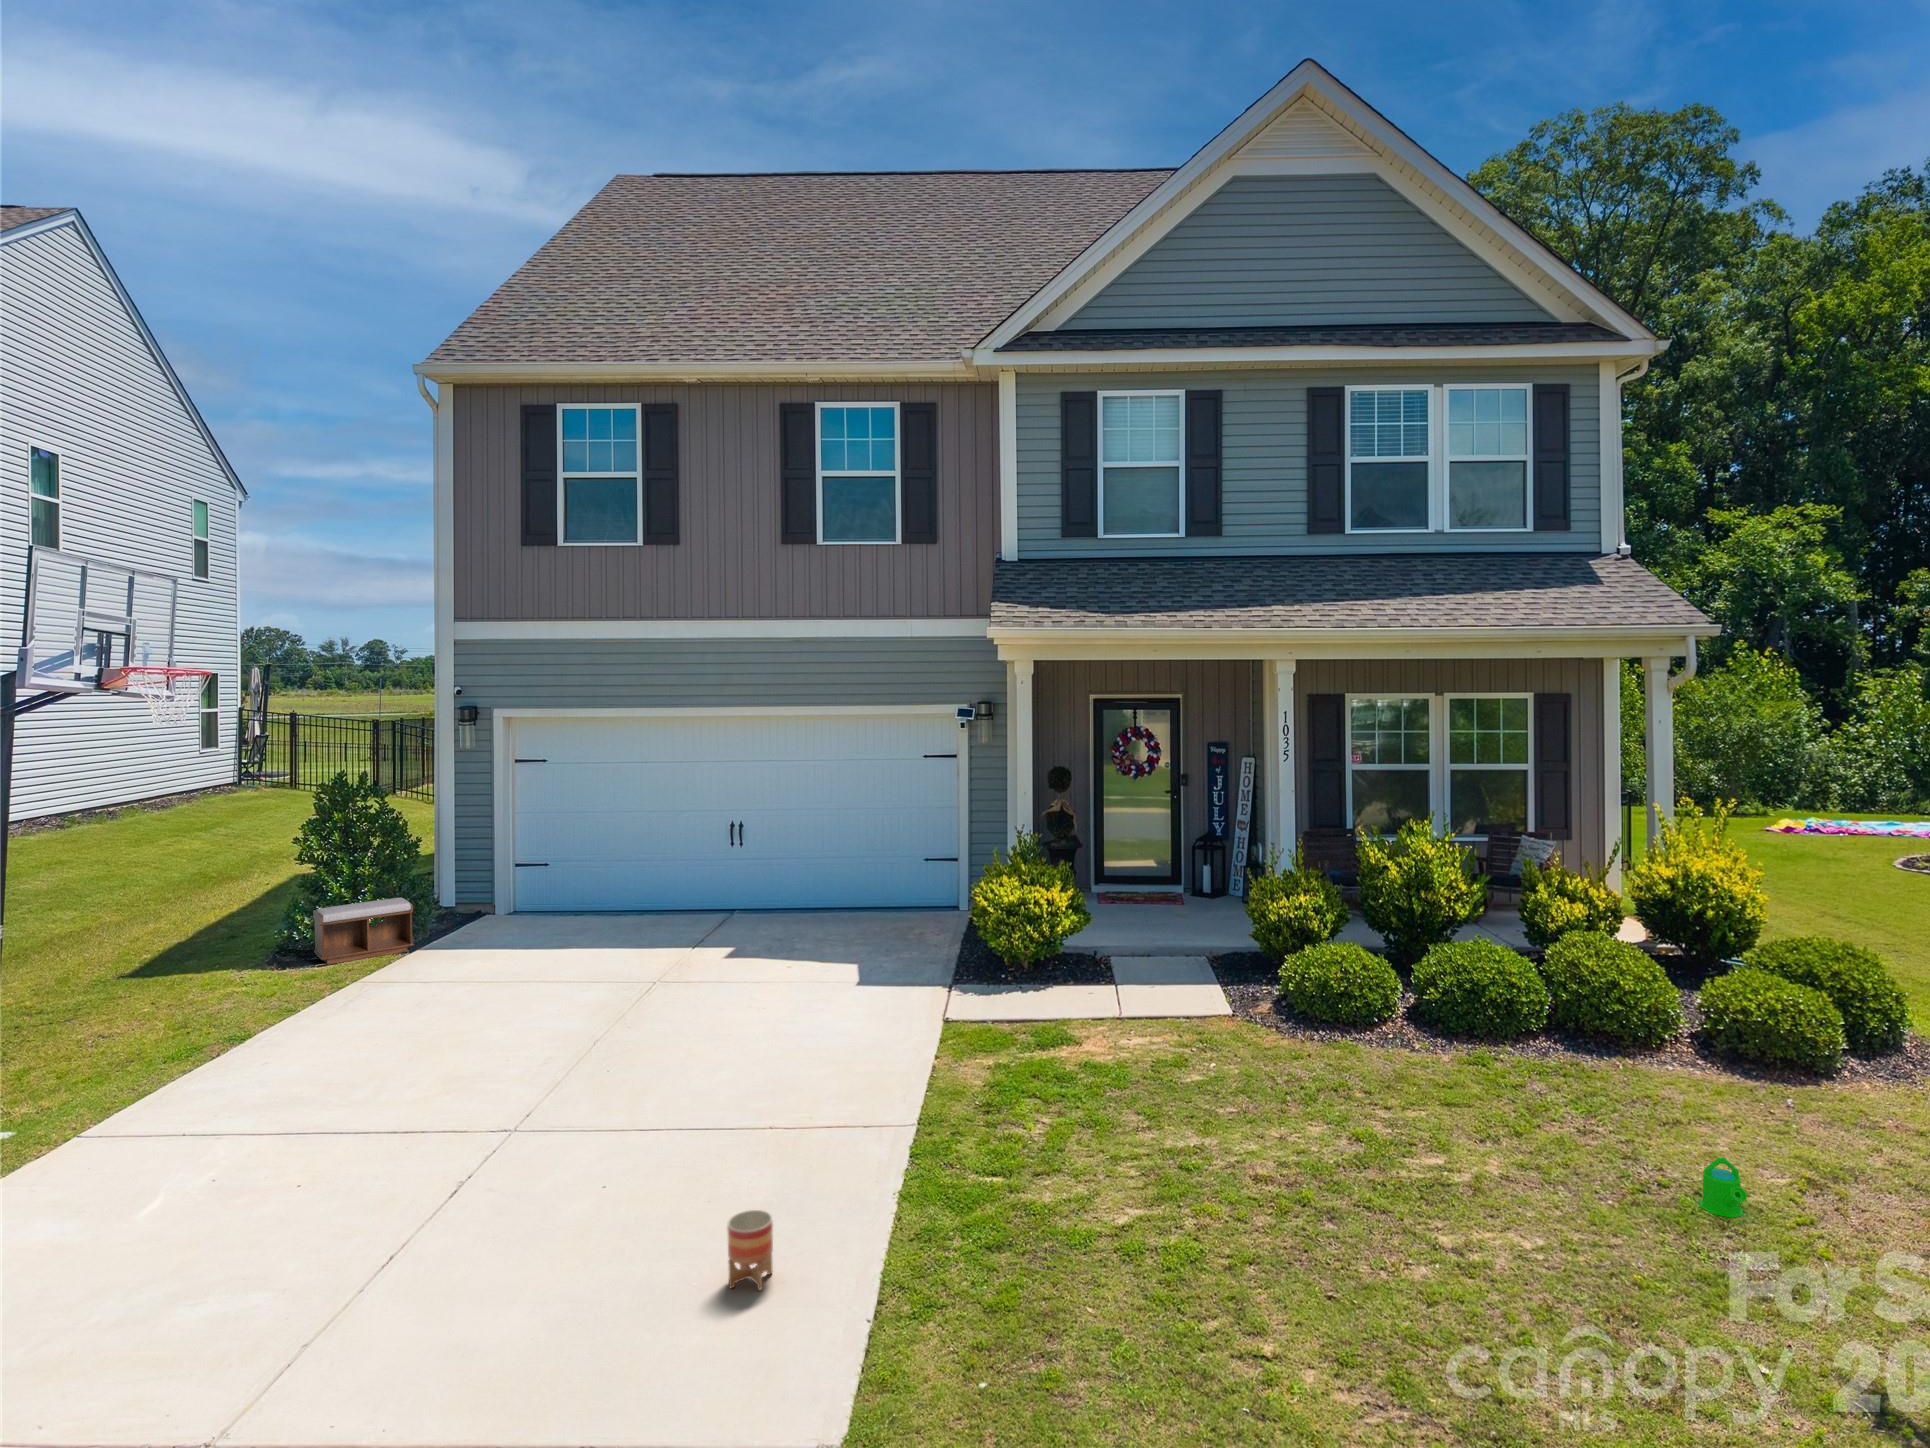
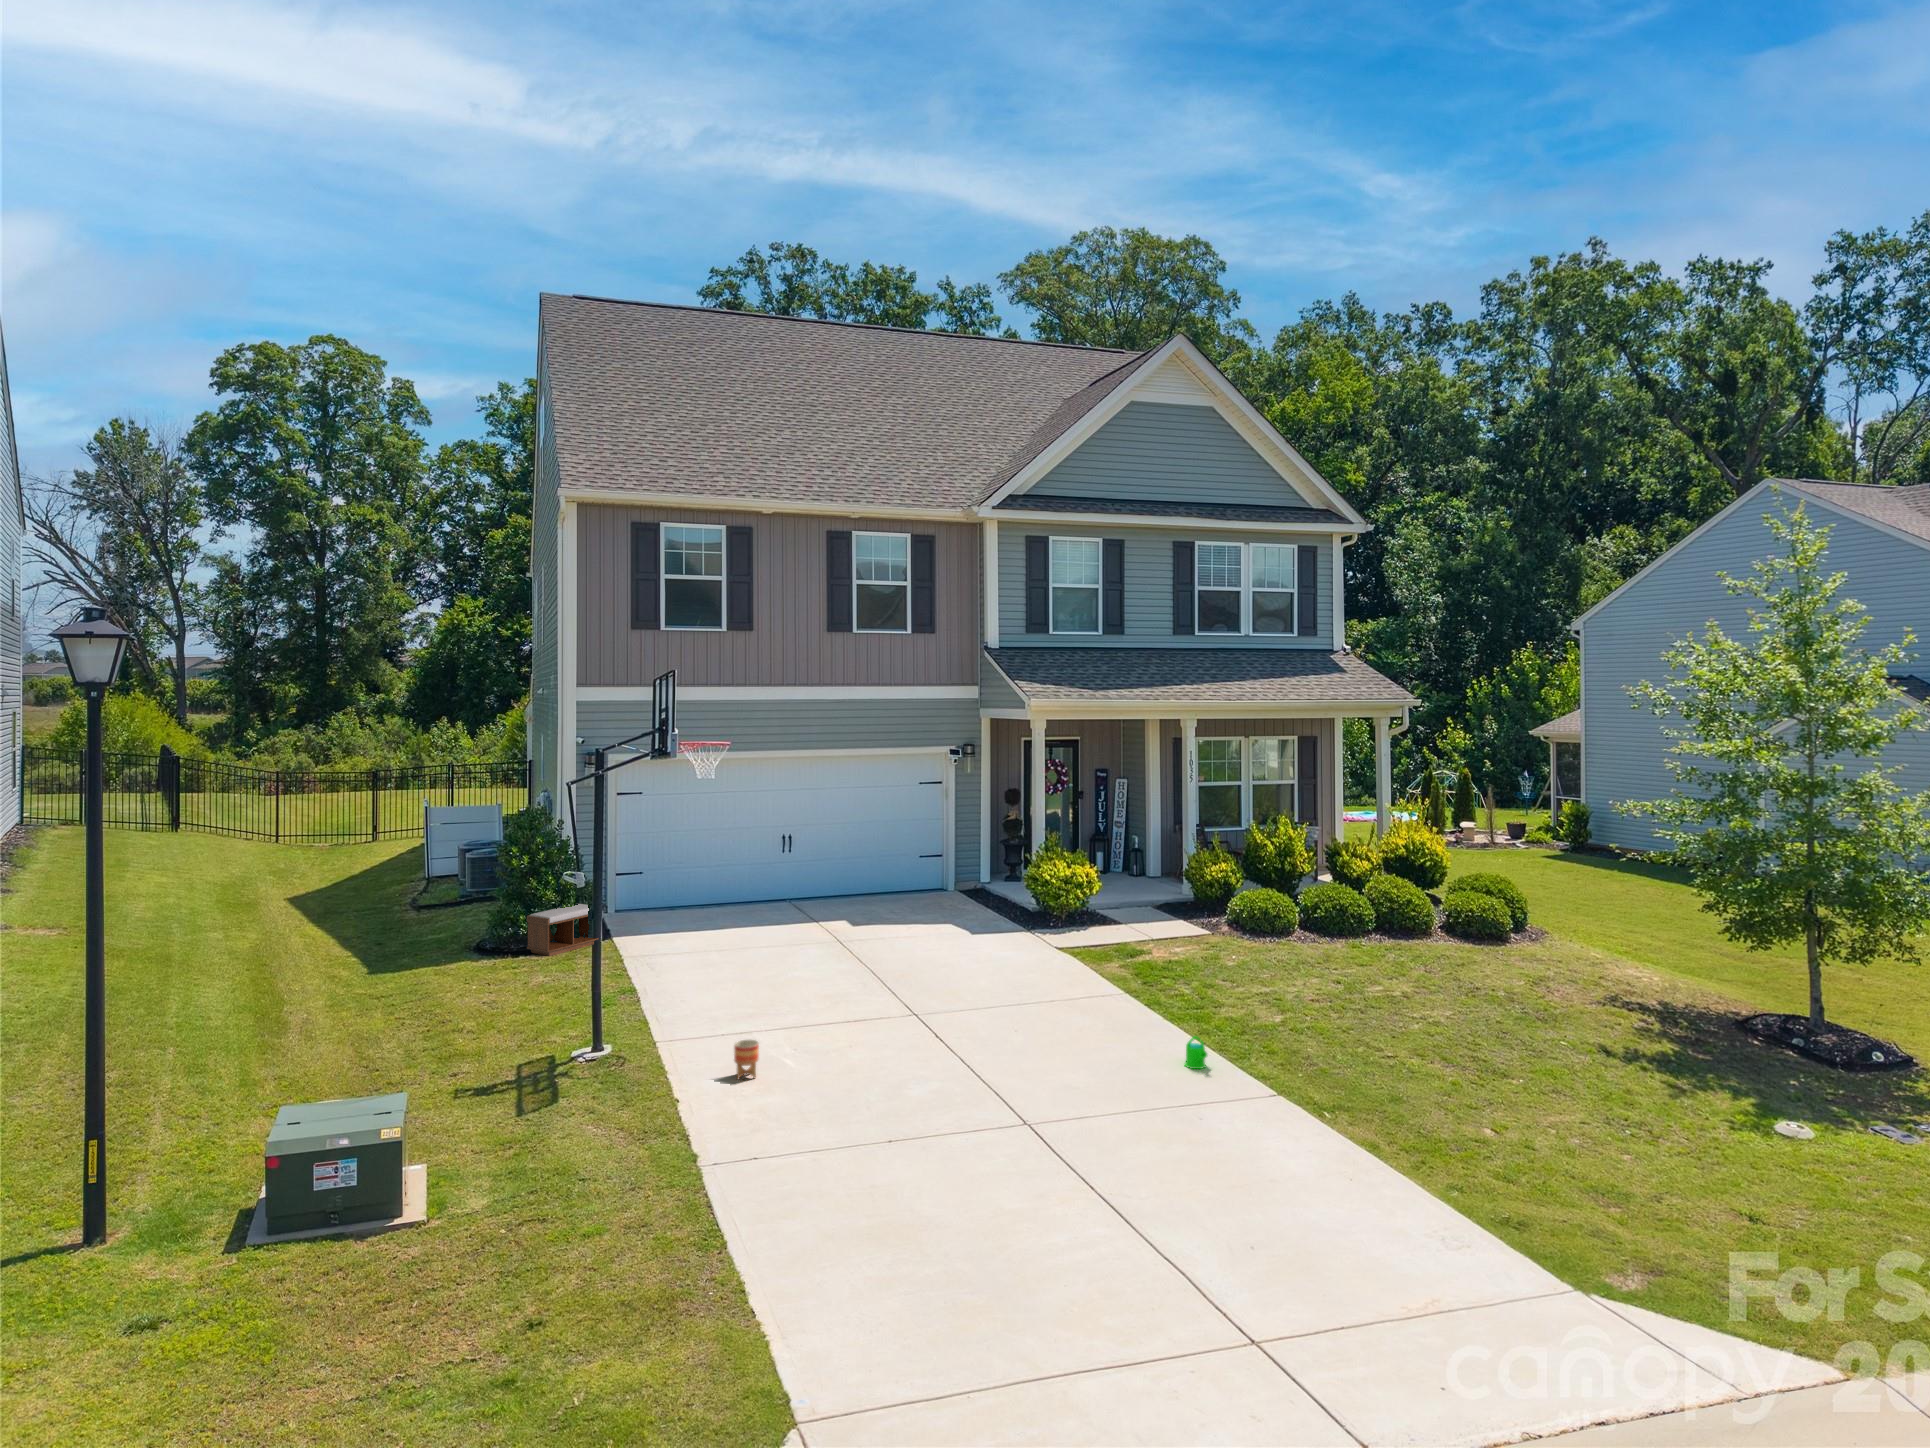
watering can: present [1699,1158,1747,1218] -> present [1184,1036,1207,1069]
planter: present [727,1210,773,1290] -> present [734,1040,759,1080]

